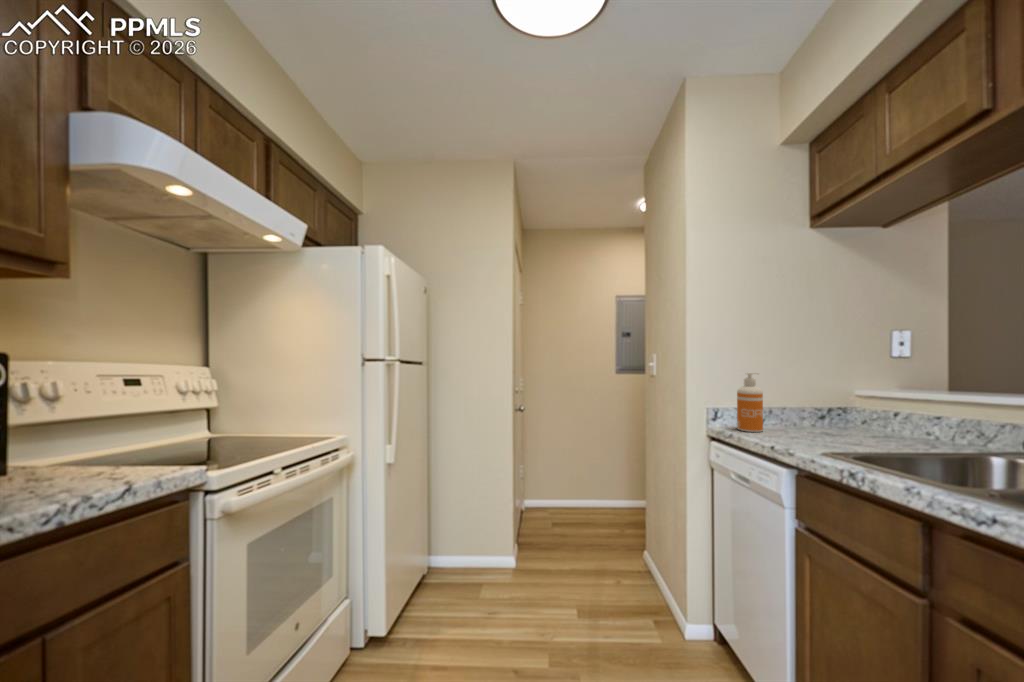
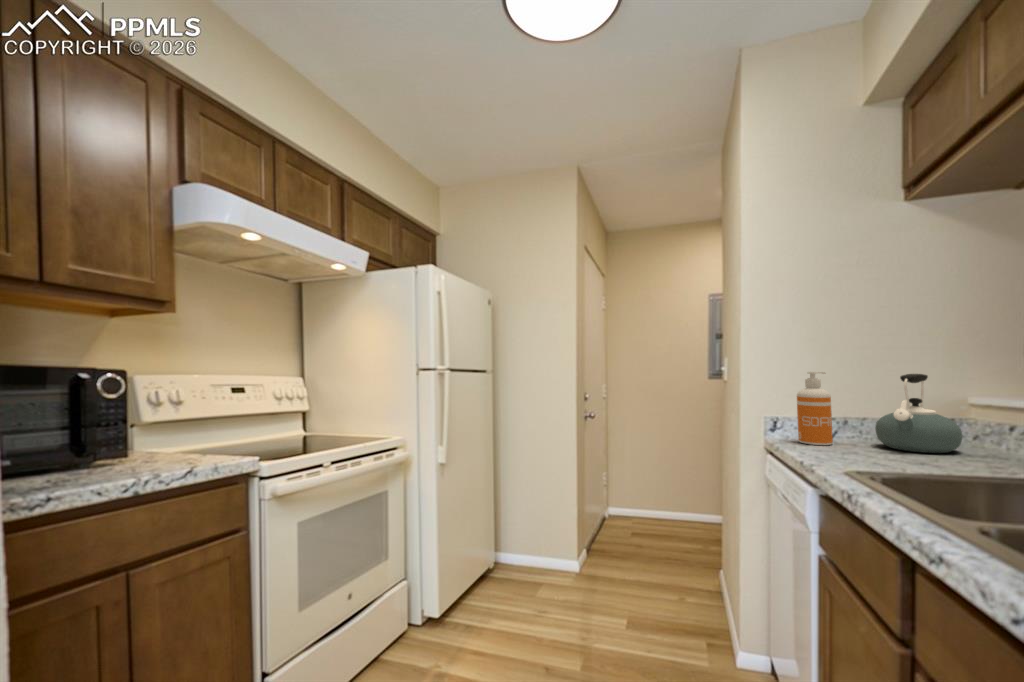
kettle: none [795,375,856,437] -> present [875,374,962,453]

